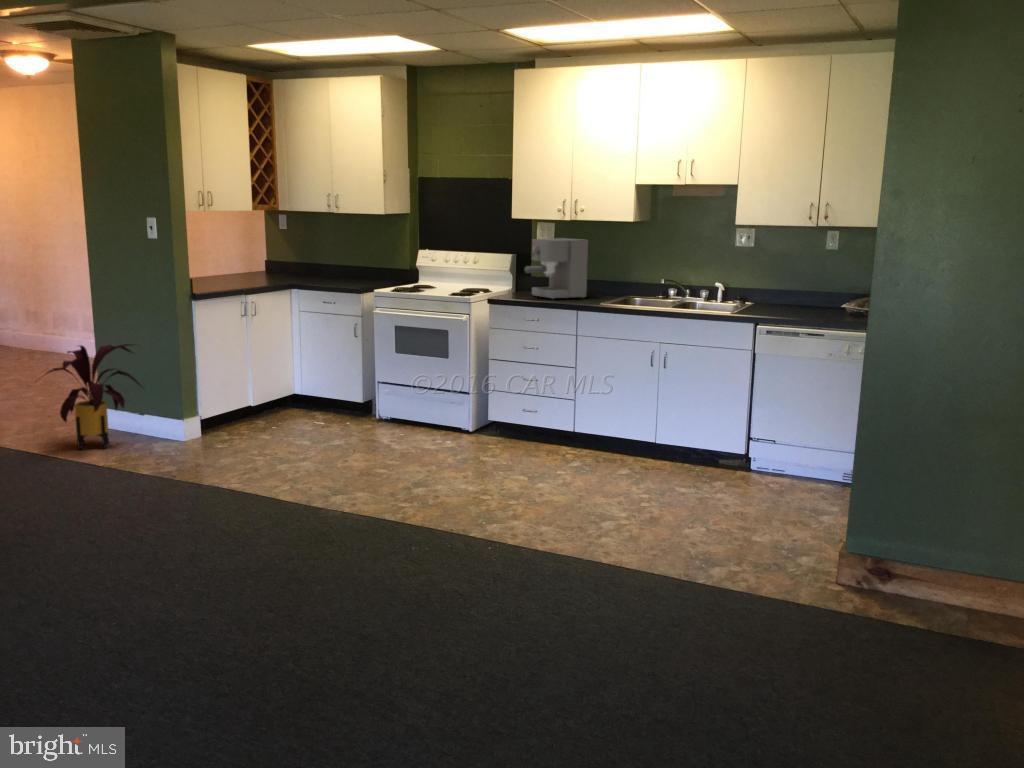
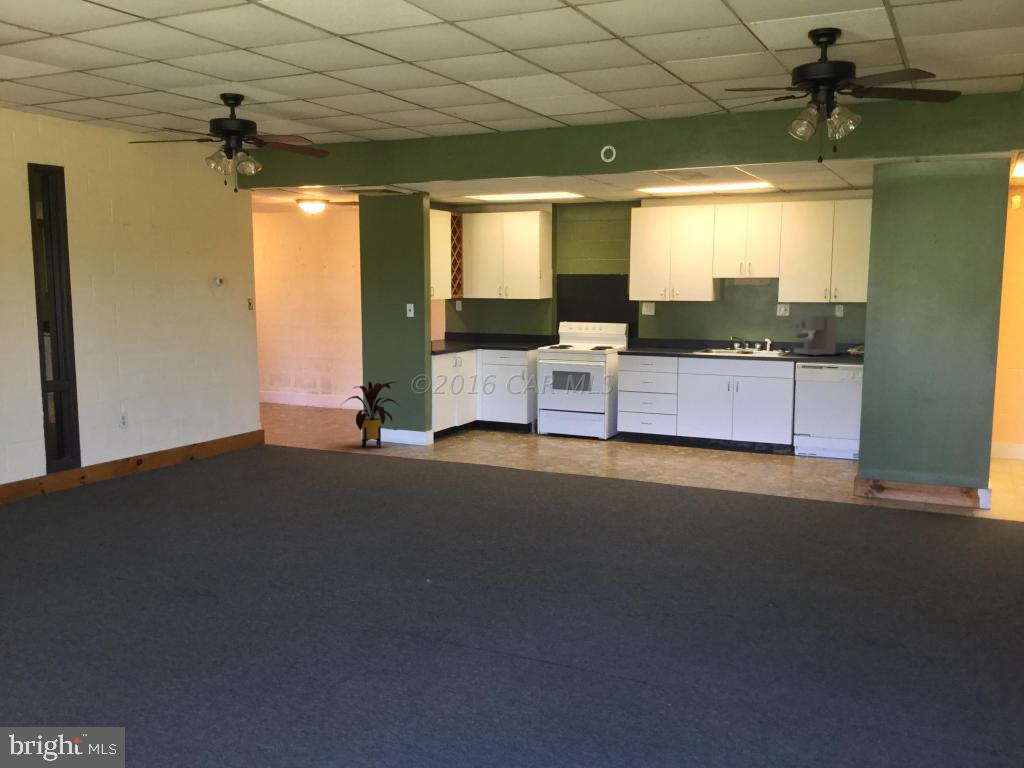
coffee maker: present [525,238,588,299] -> present [794,315,837,355]

